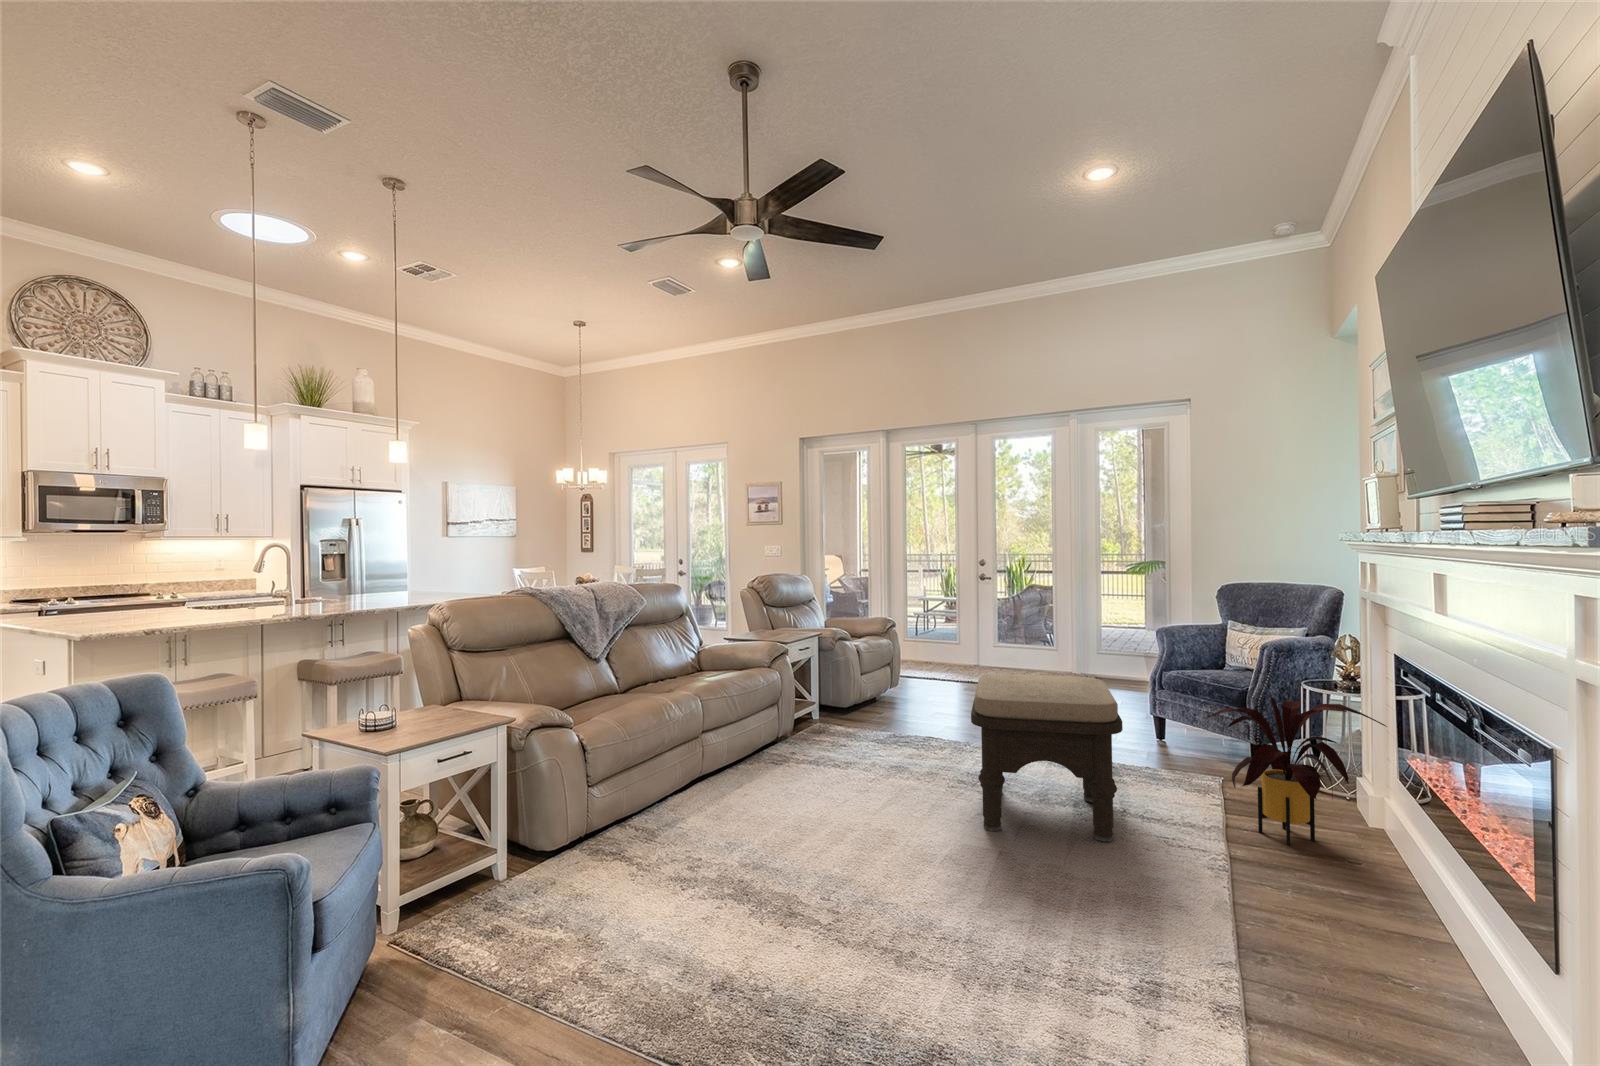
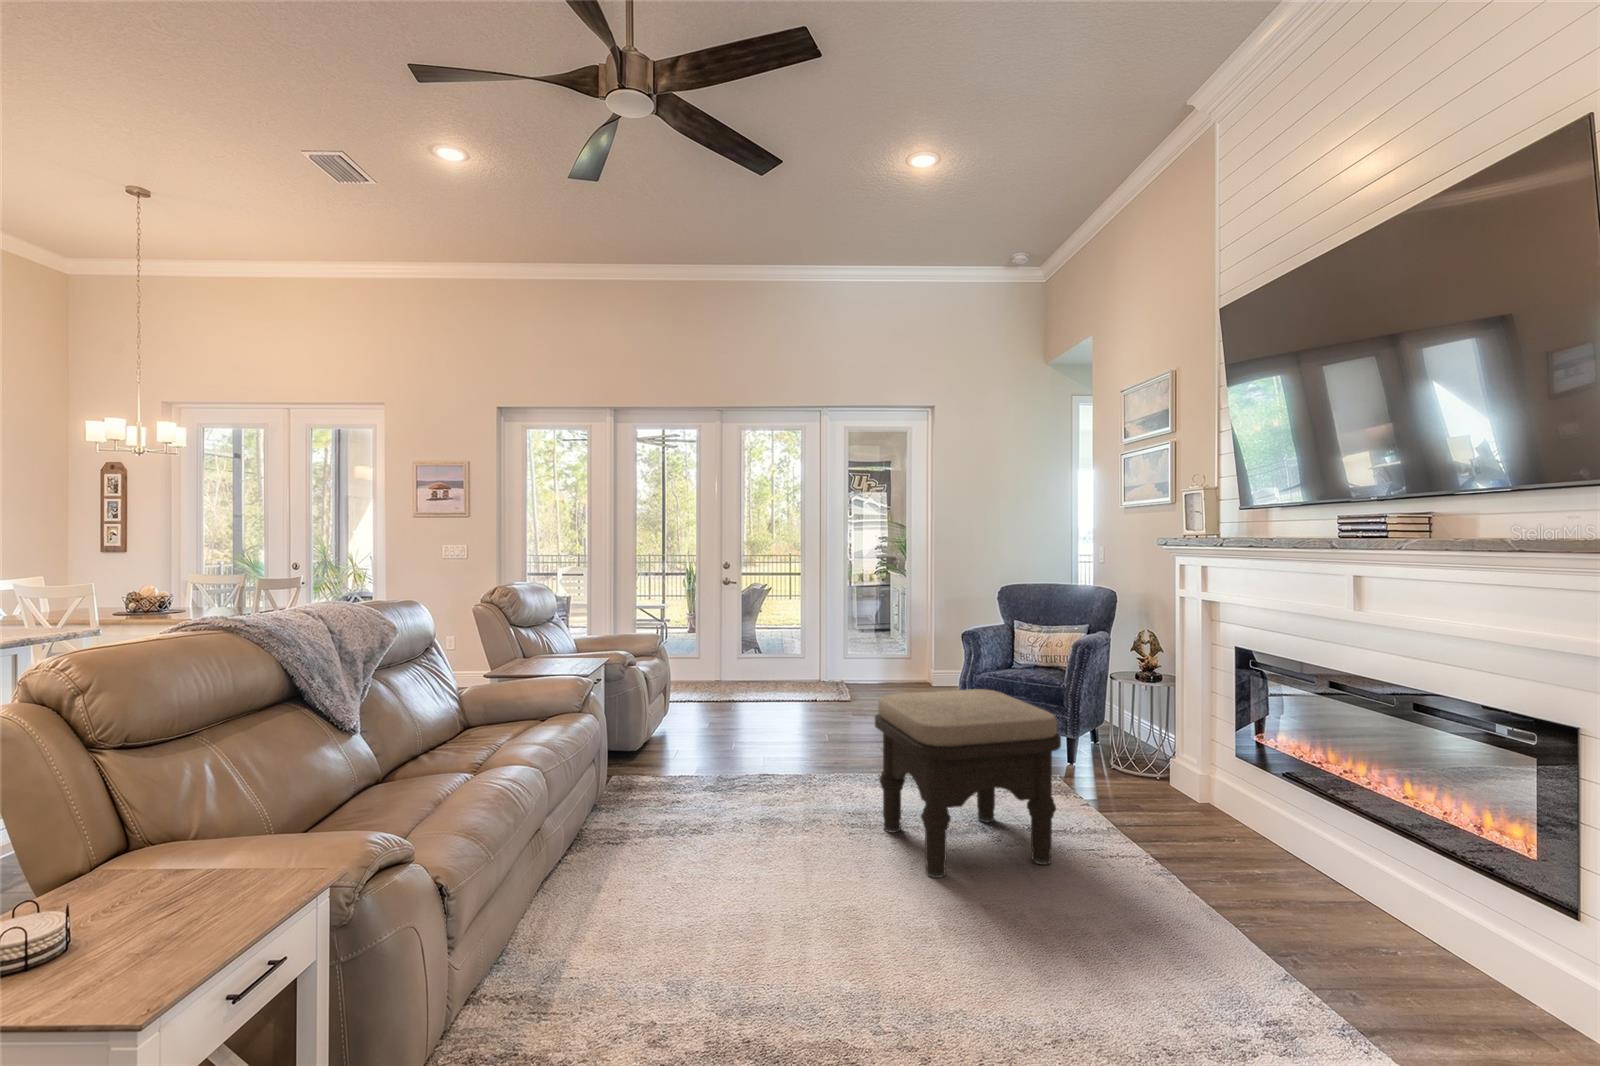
house plant: present [1206,693,1387,845] -> none [1099,691,1237,833]

